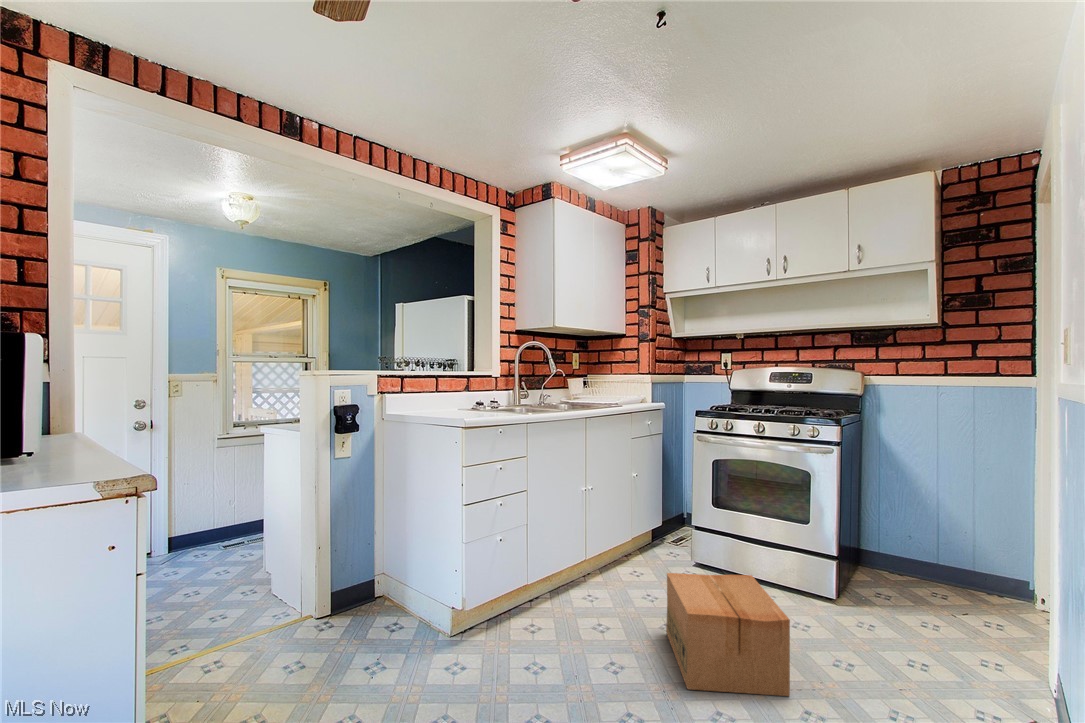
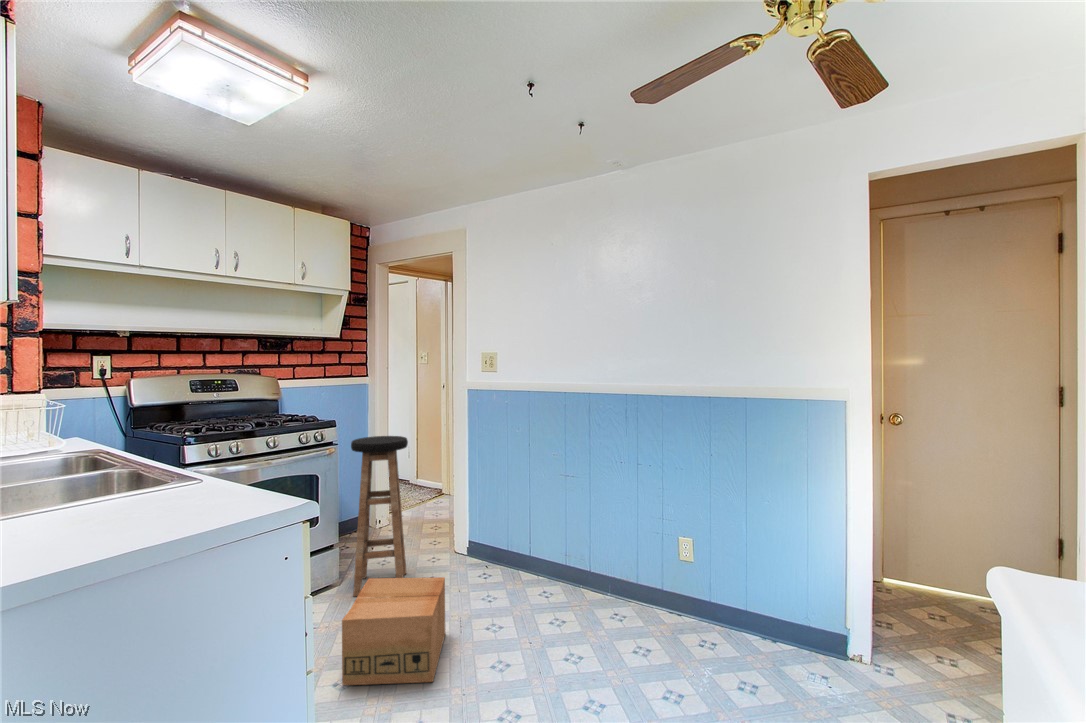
bar stool: none [823,441,928,653] -> present [351,436,408,596]

